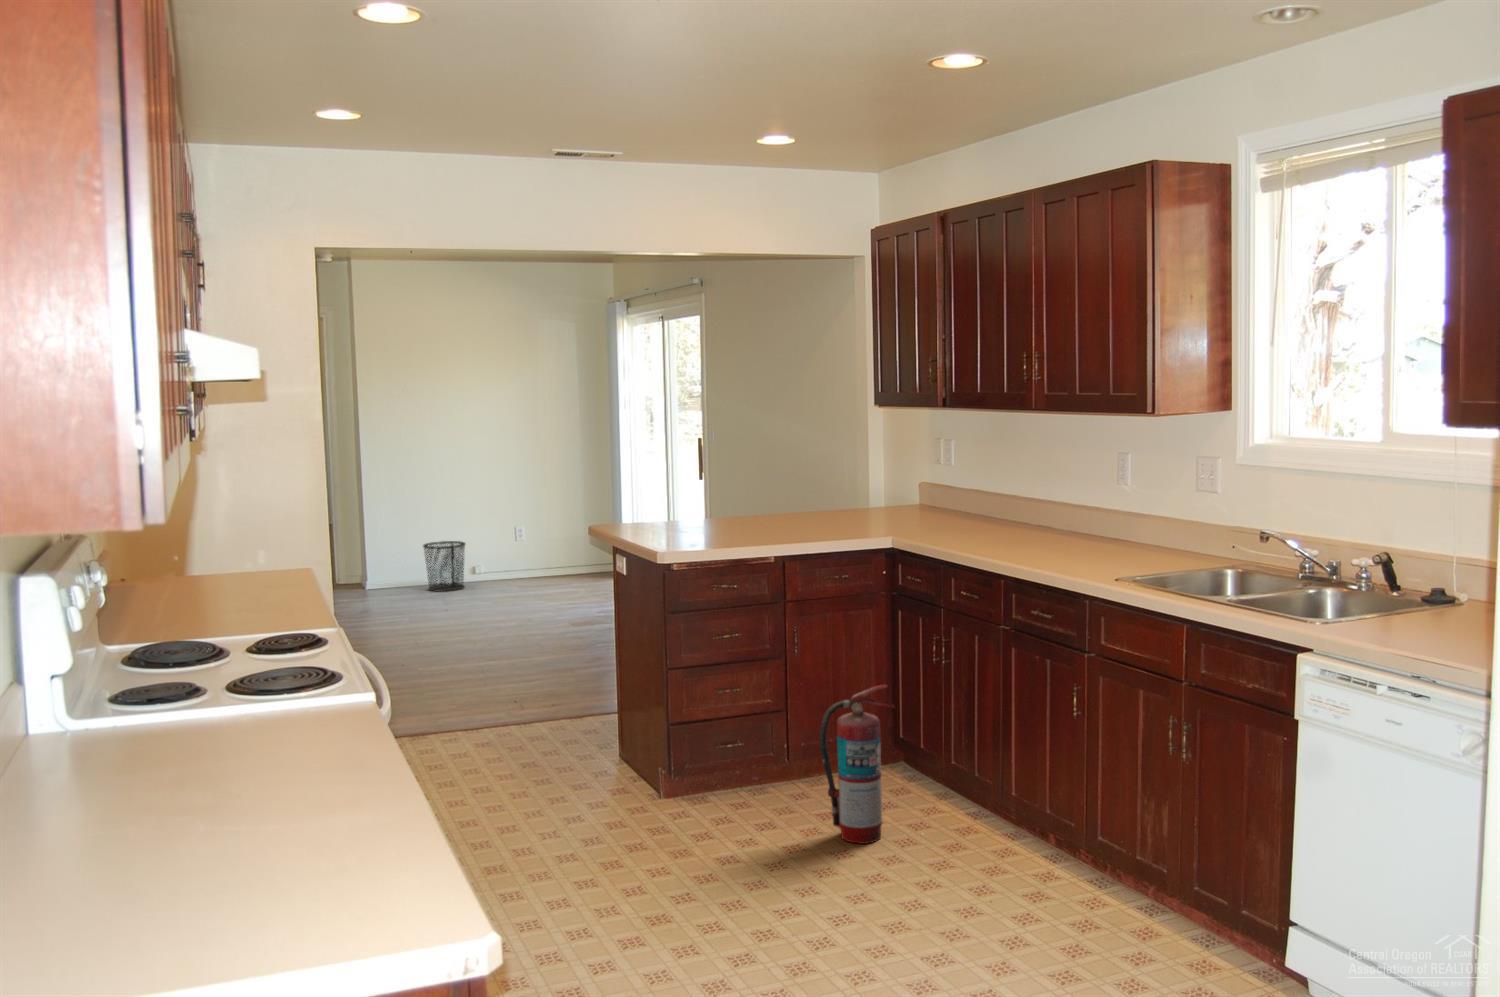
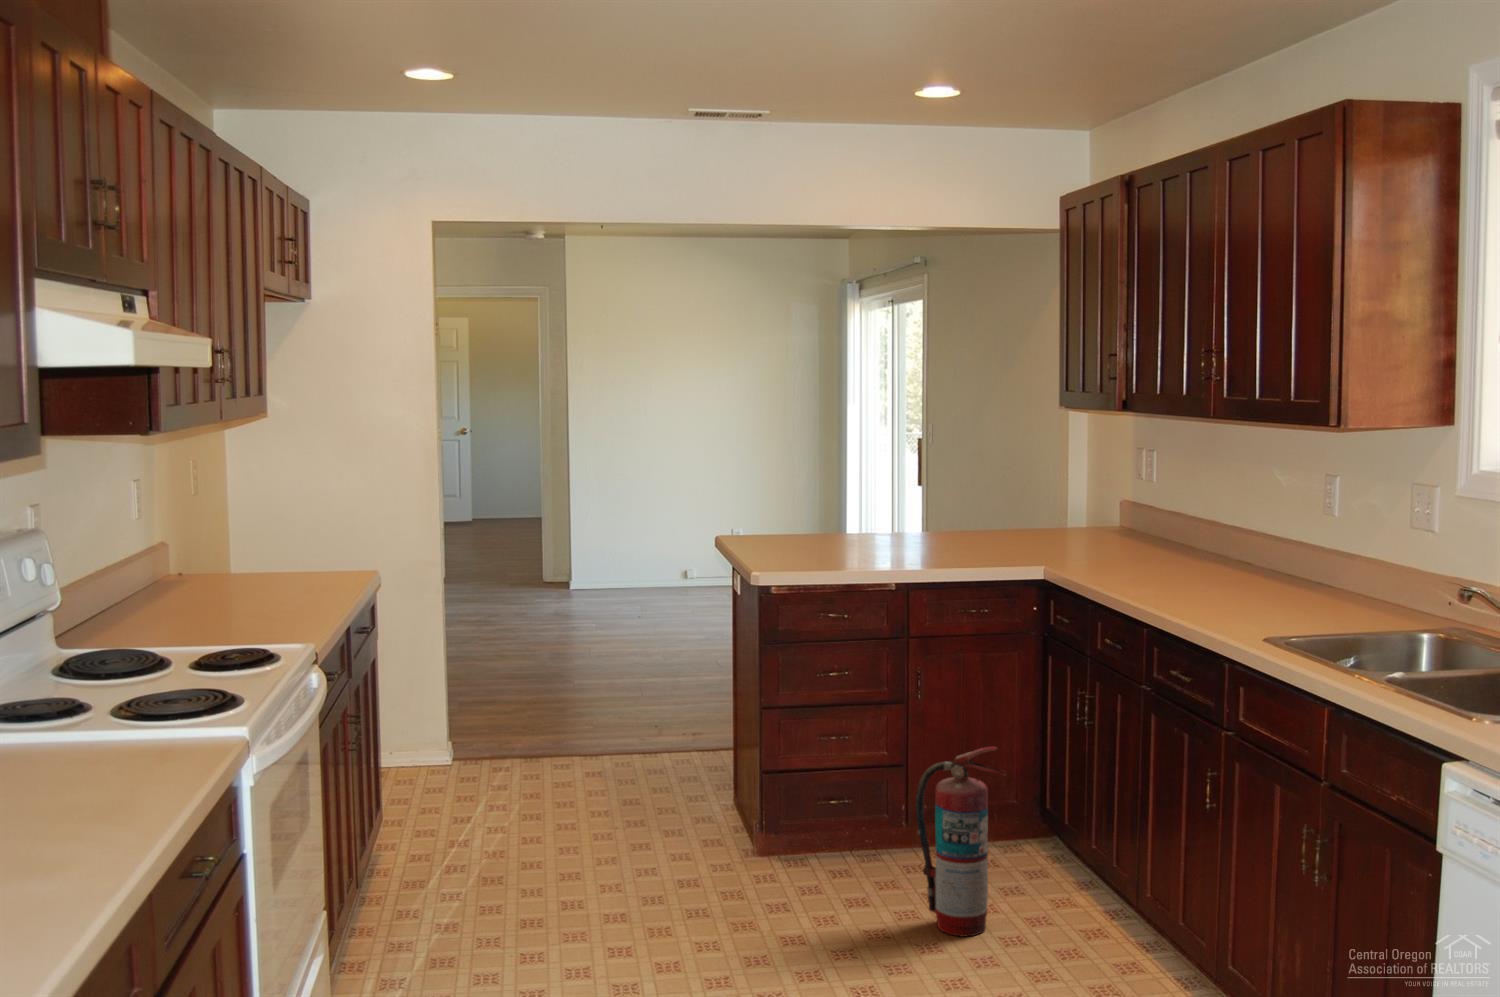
waste bin: present [423,541,465,592] -> none [624,544,670,599]

